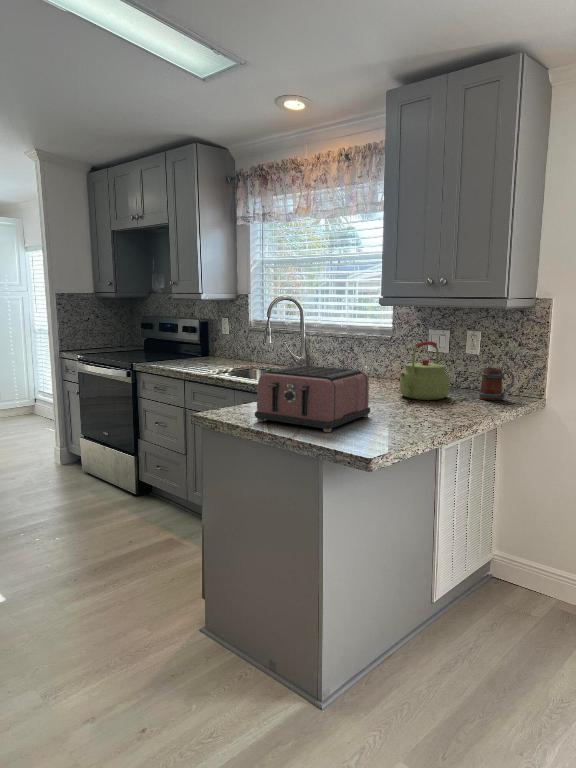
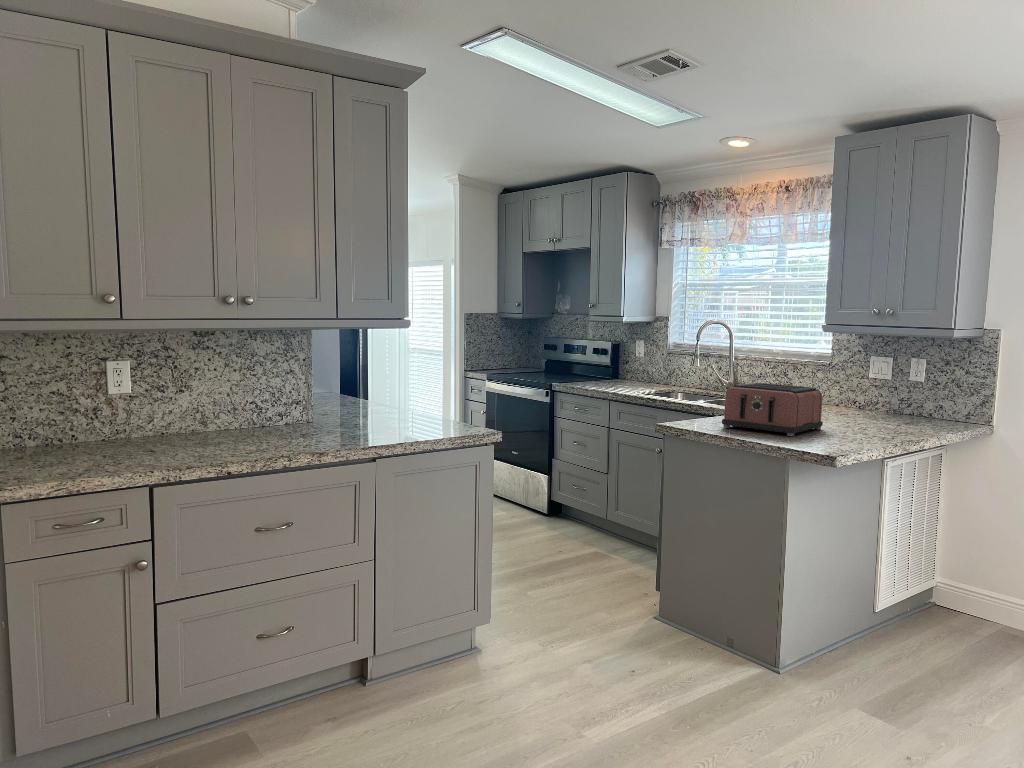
kettle: present [400,341,449,400] -> none [843,366,894,421]
mug: present [479,368,514,400] -> none [924,394,961,424]

